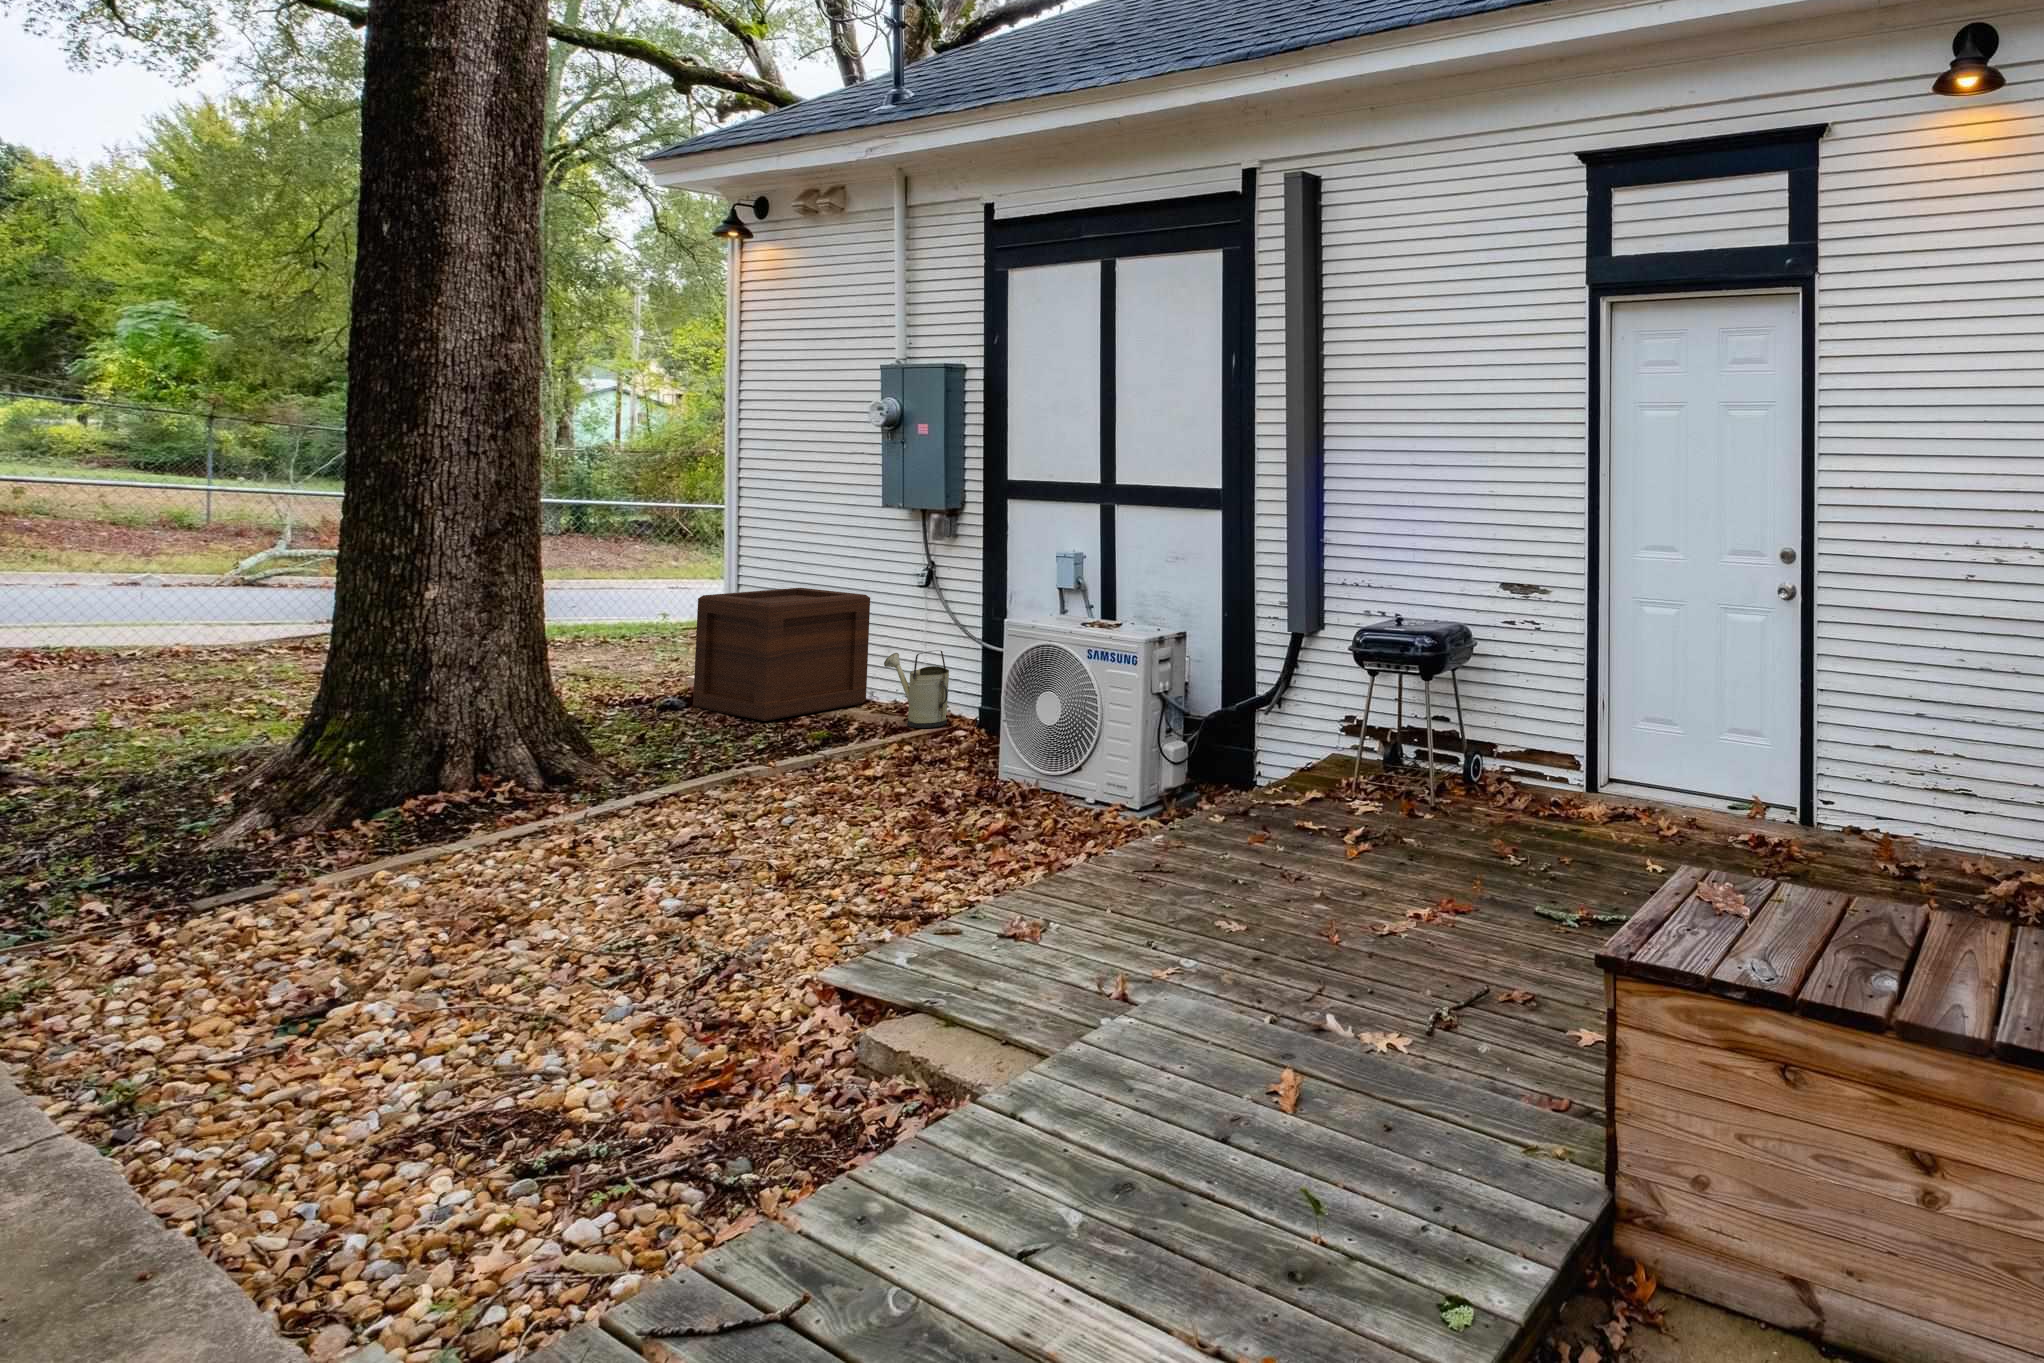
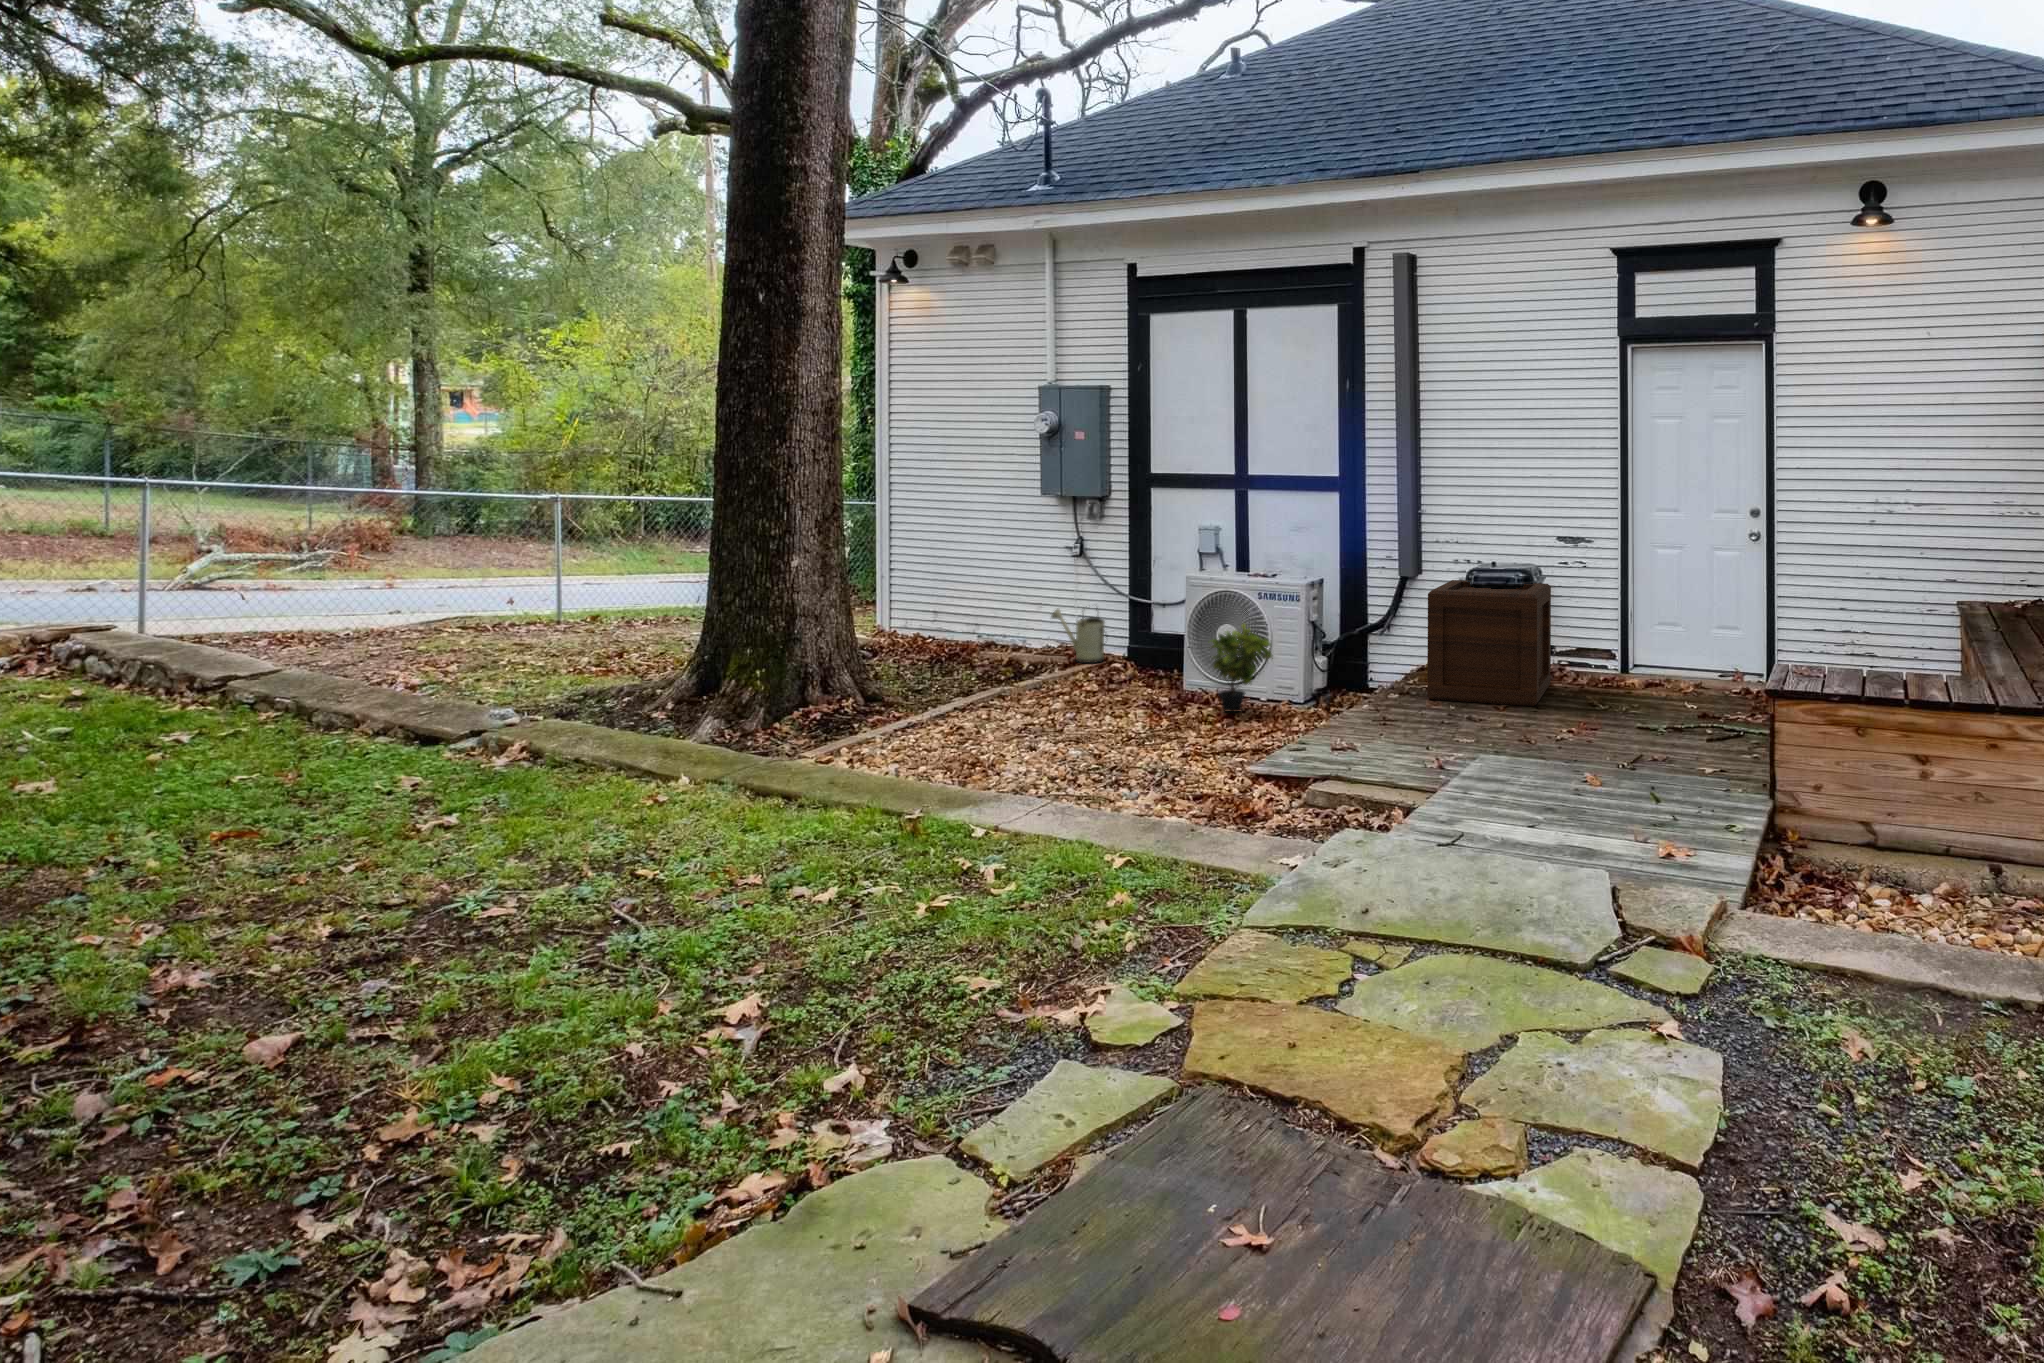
wooden crate: present [693,588,870,721] -> present [1427,580,1551,706]
potted plant: none [989,692,1082,821] -> present [1212,624,1273,712]

